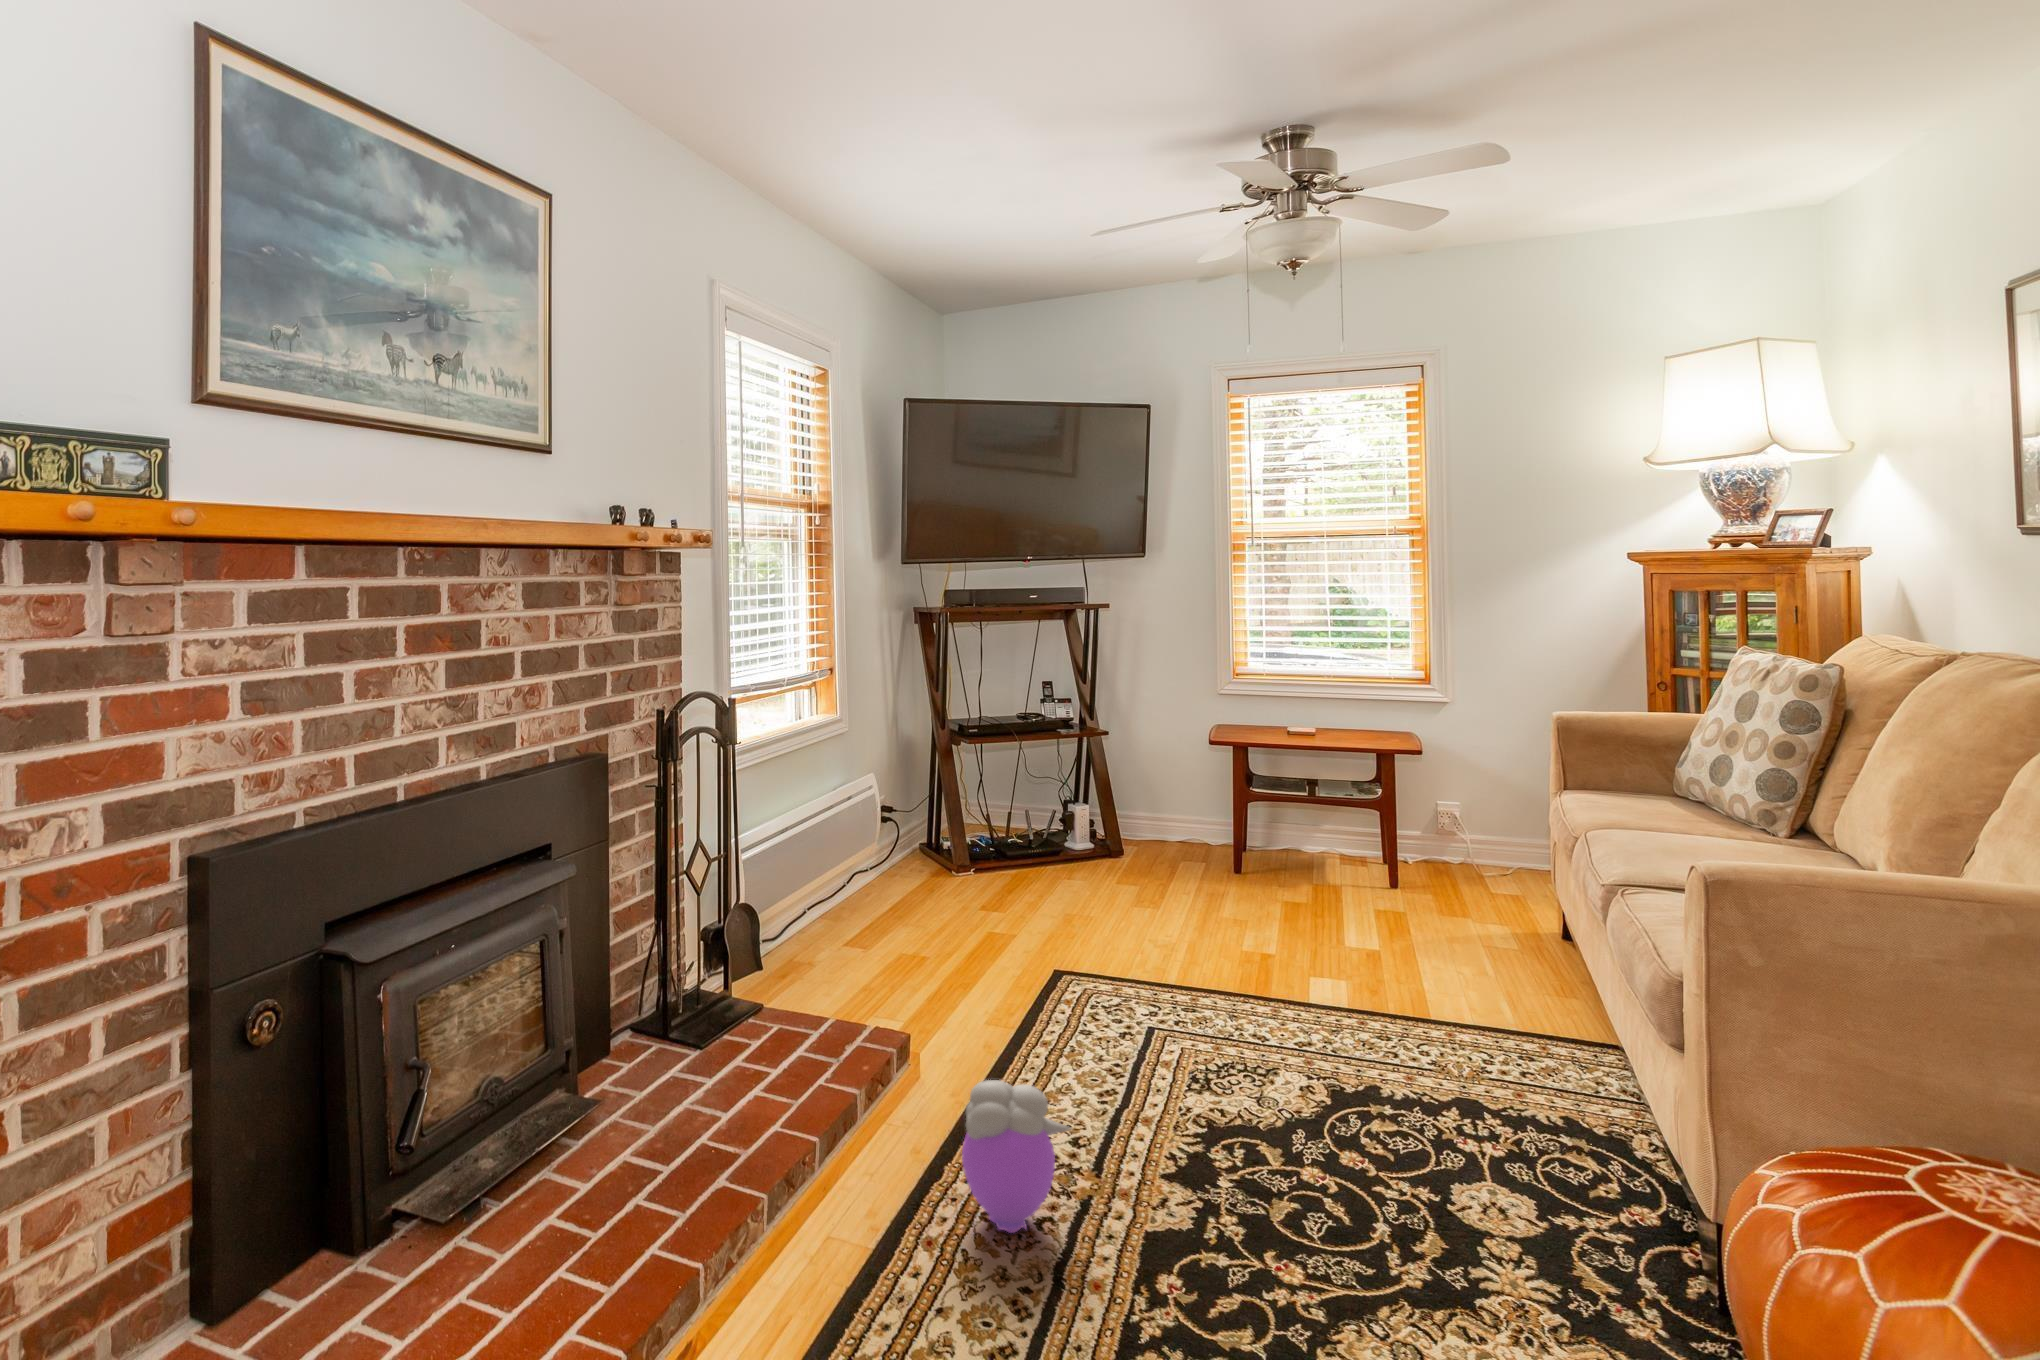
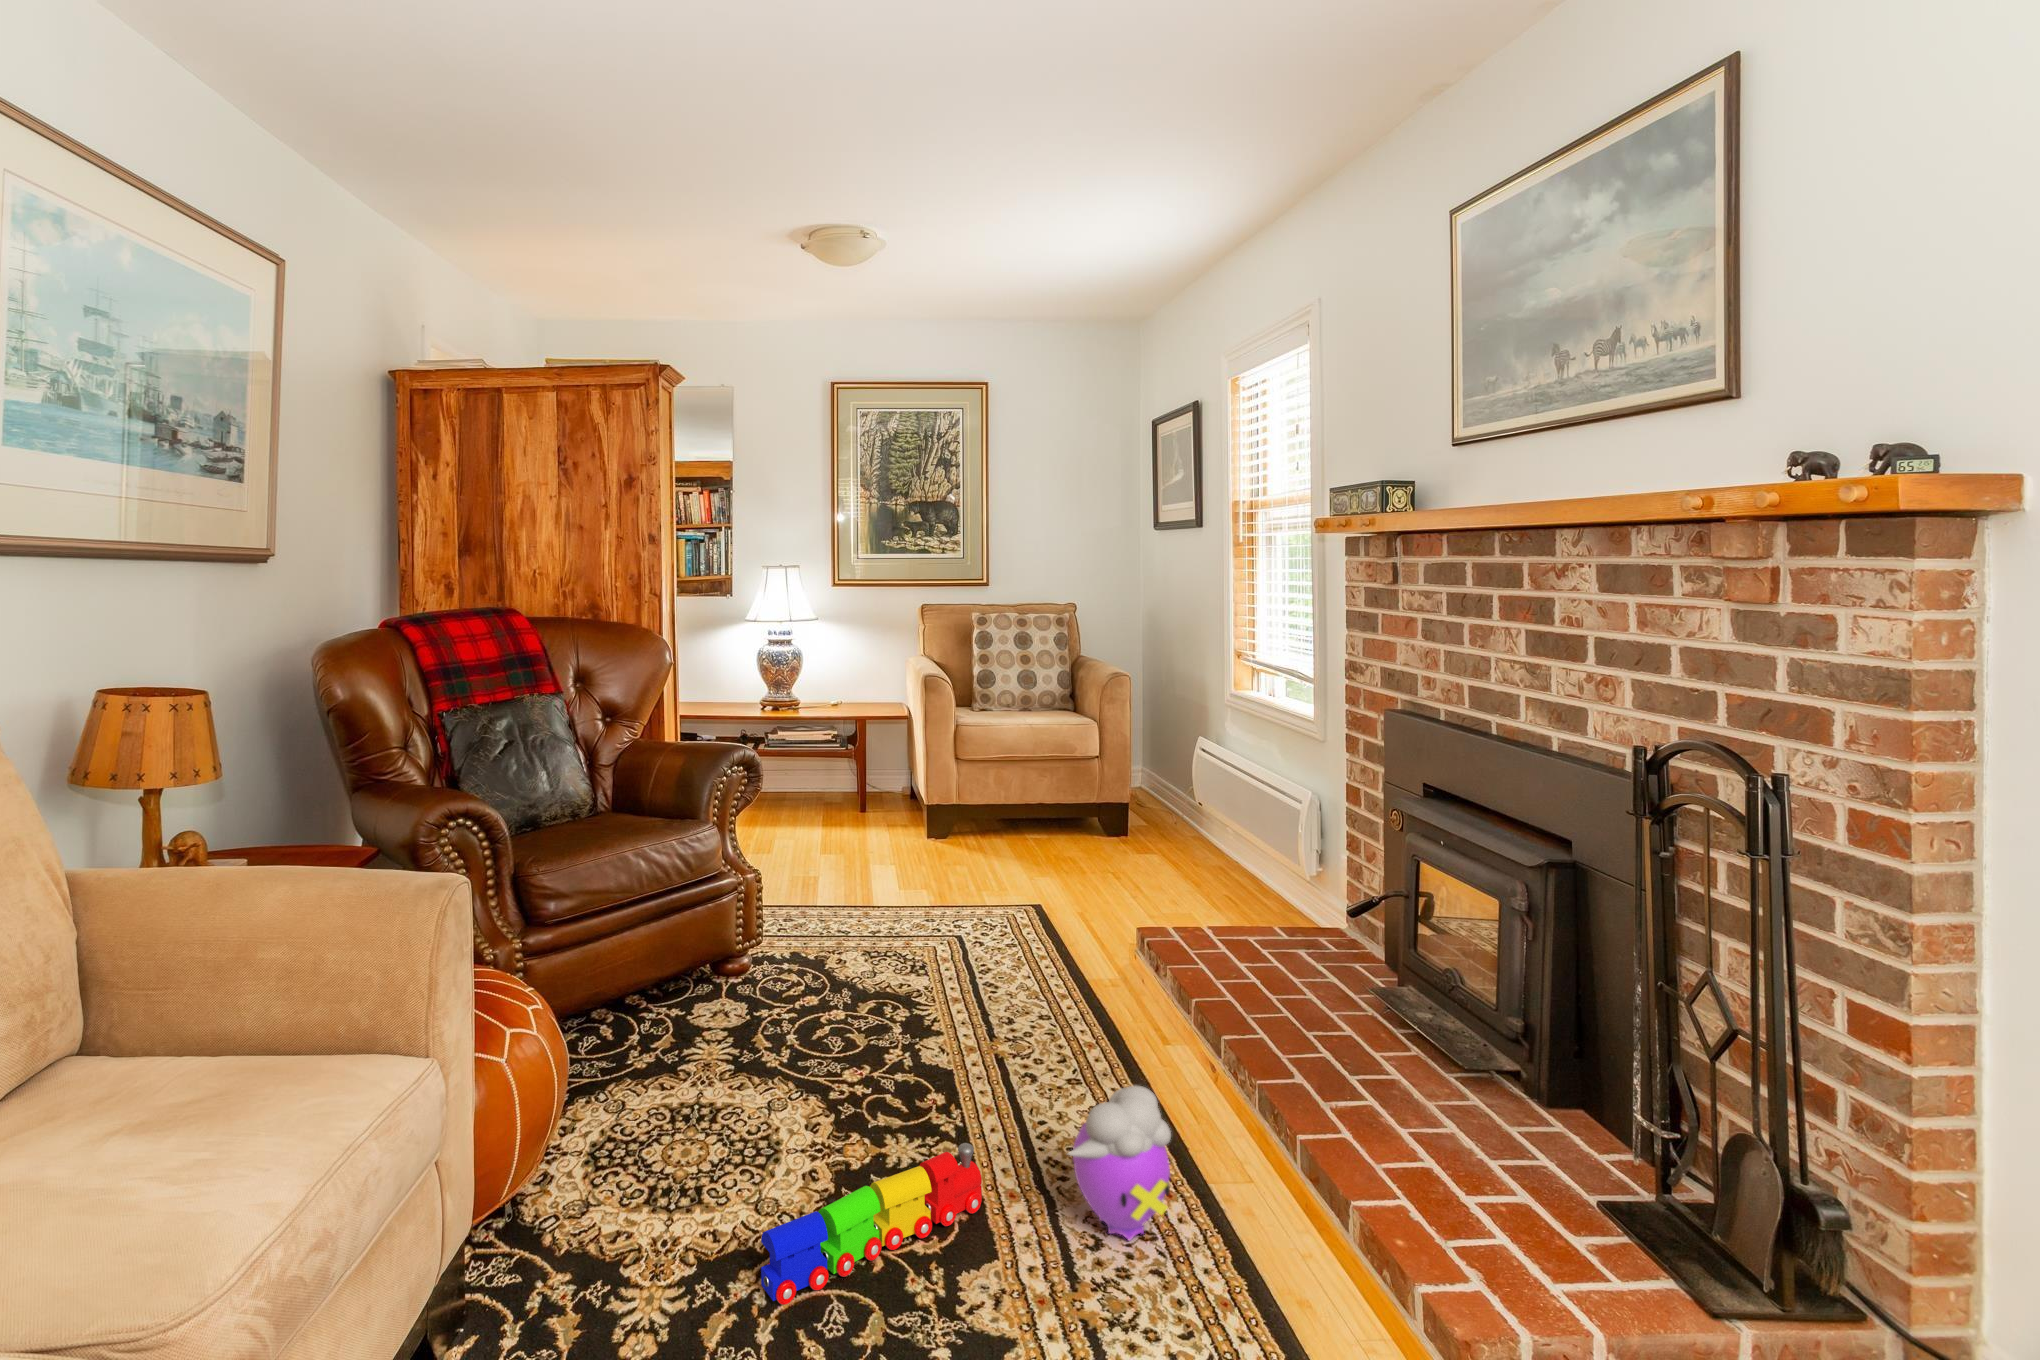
toy train: none [1141,1188,1394,1290] -> present [761,1143,982,1305]

